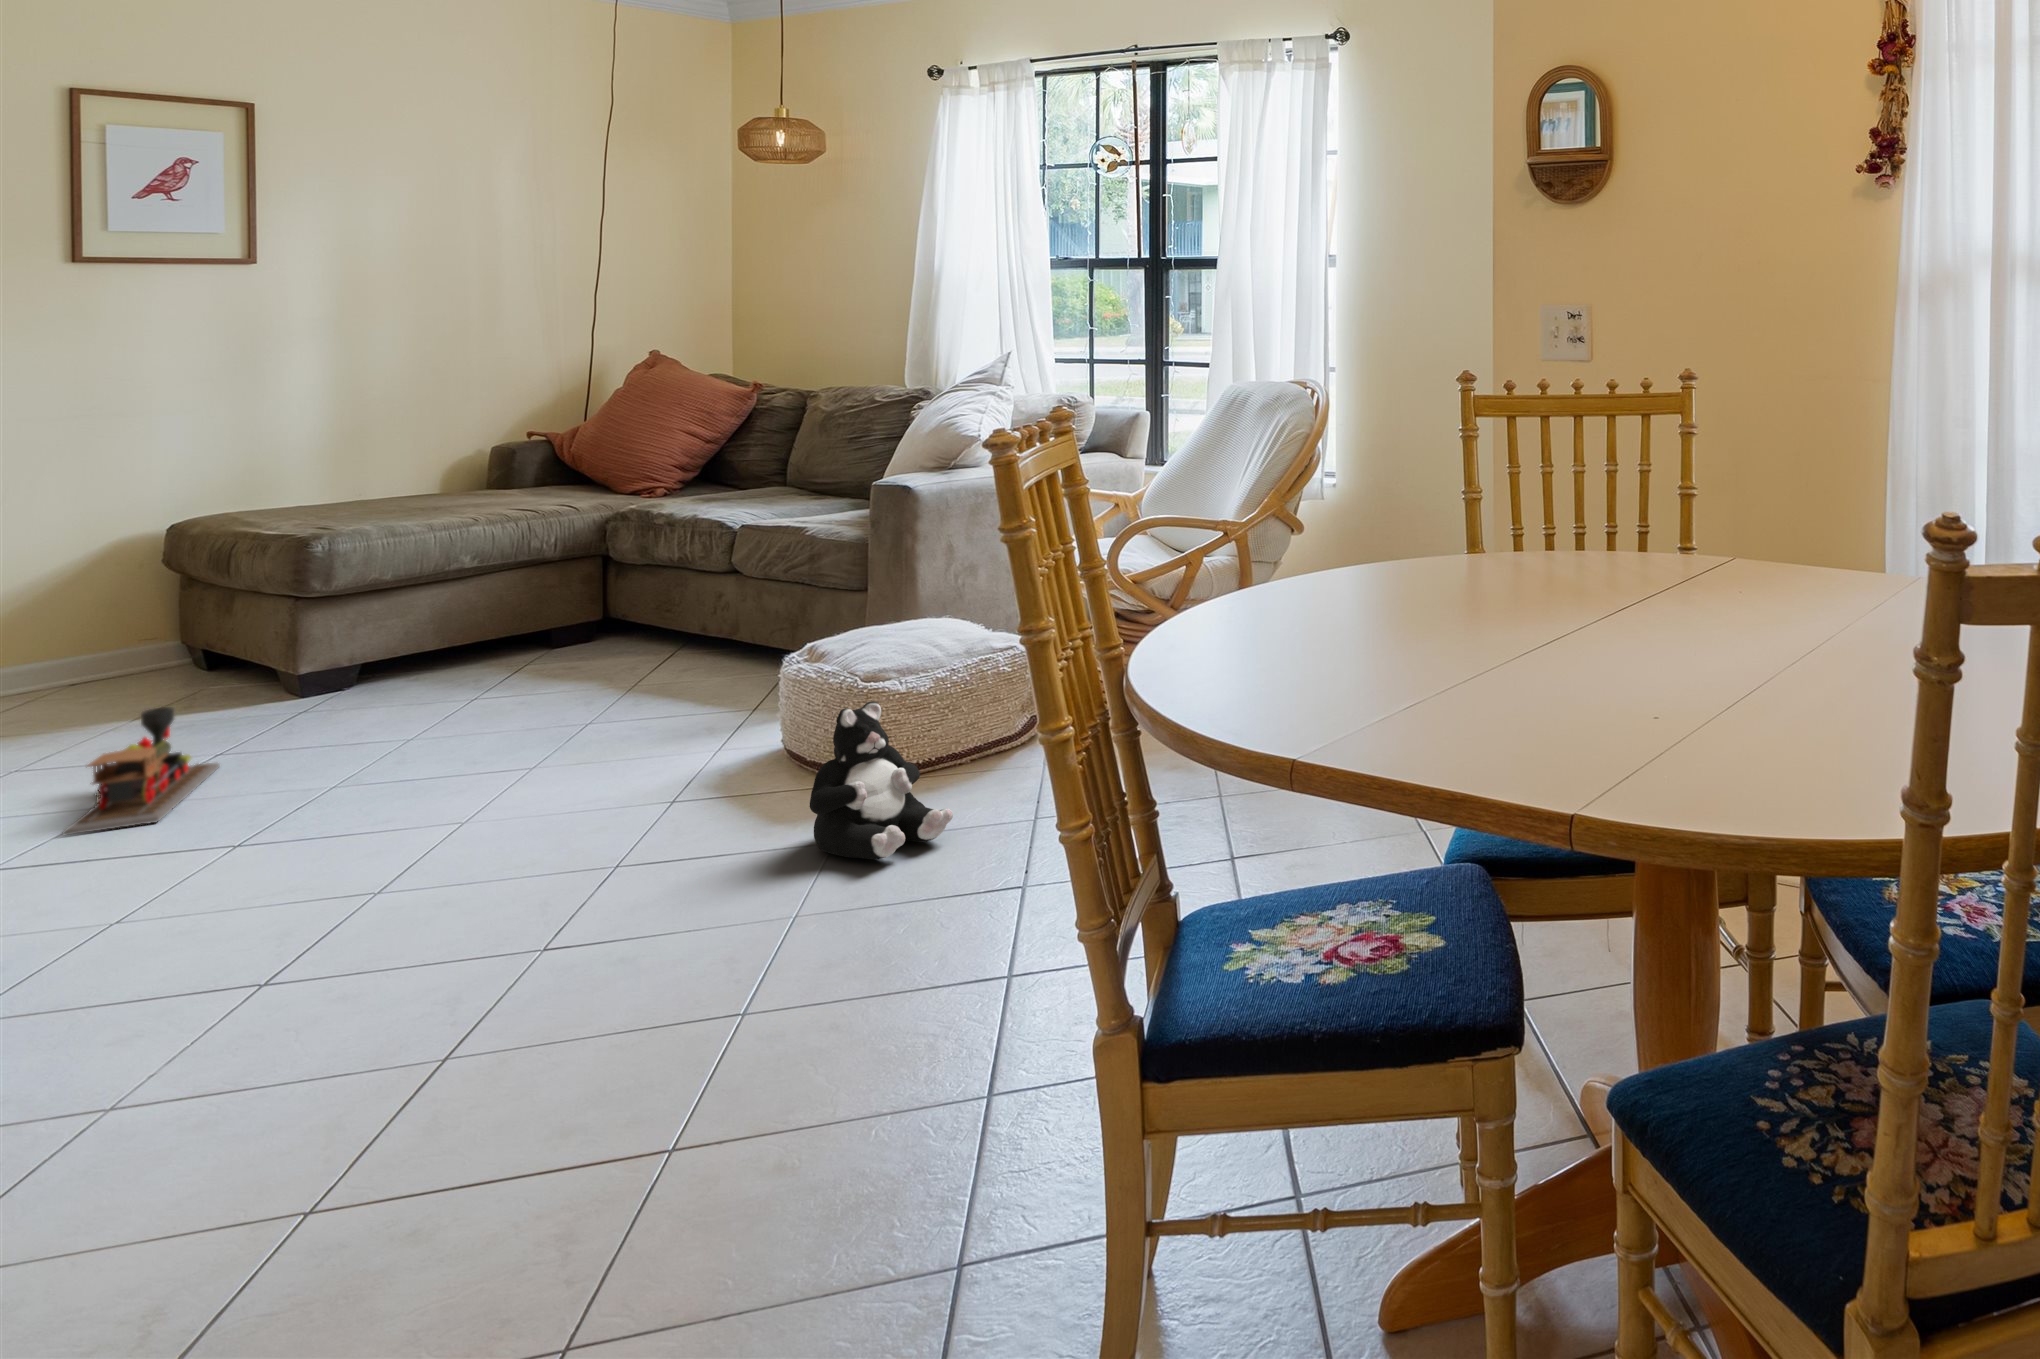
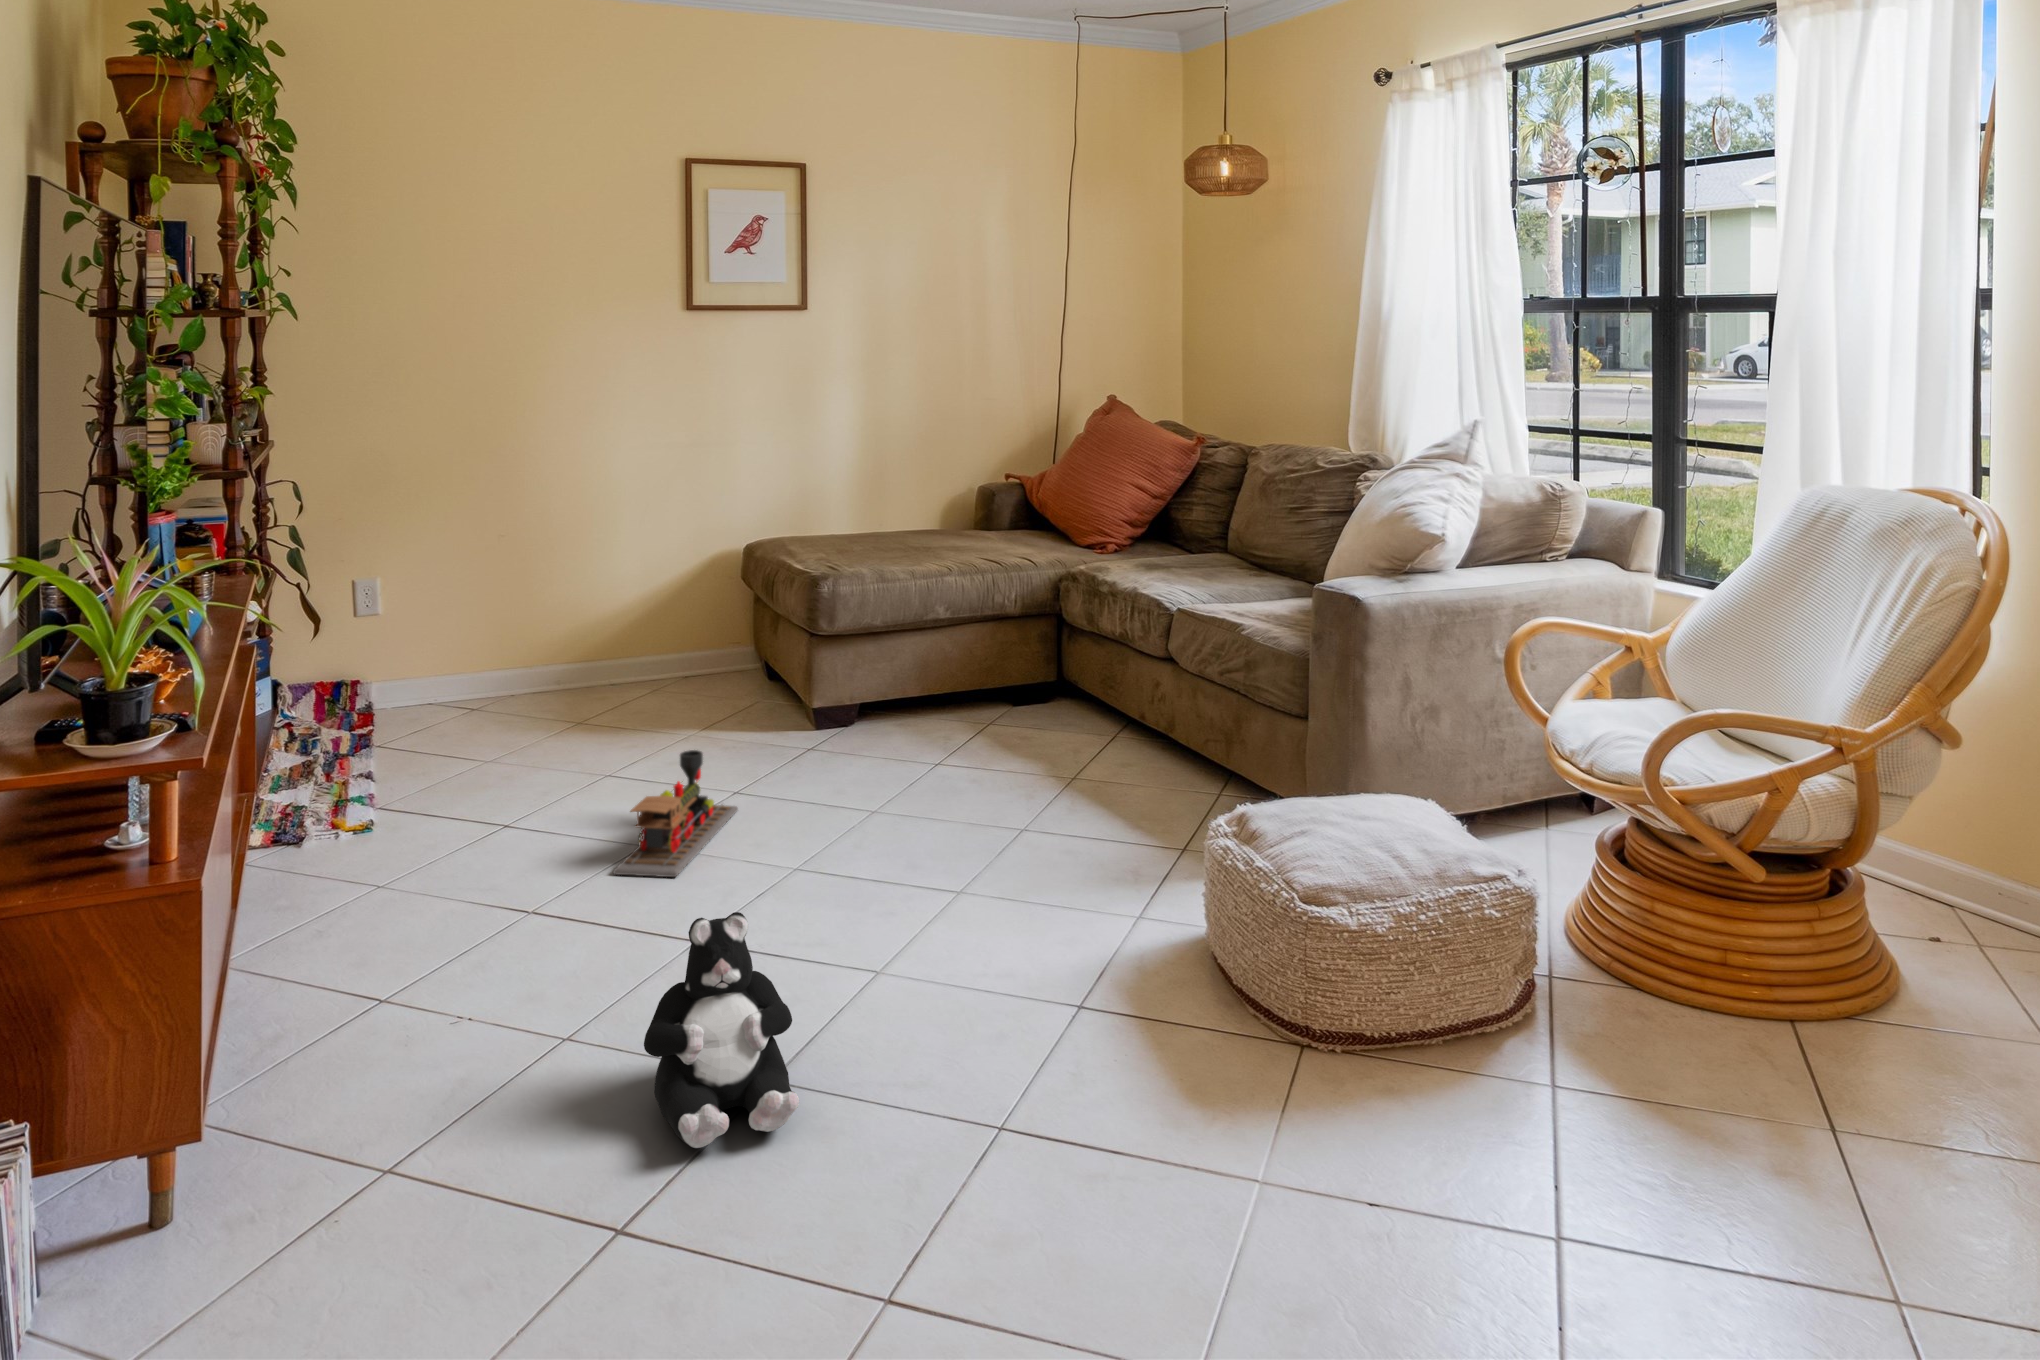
plush toy: present [810,701,953,859] -> present [644,912,799,1148]

